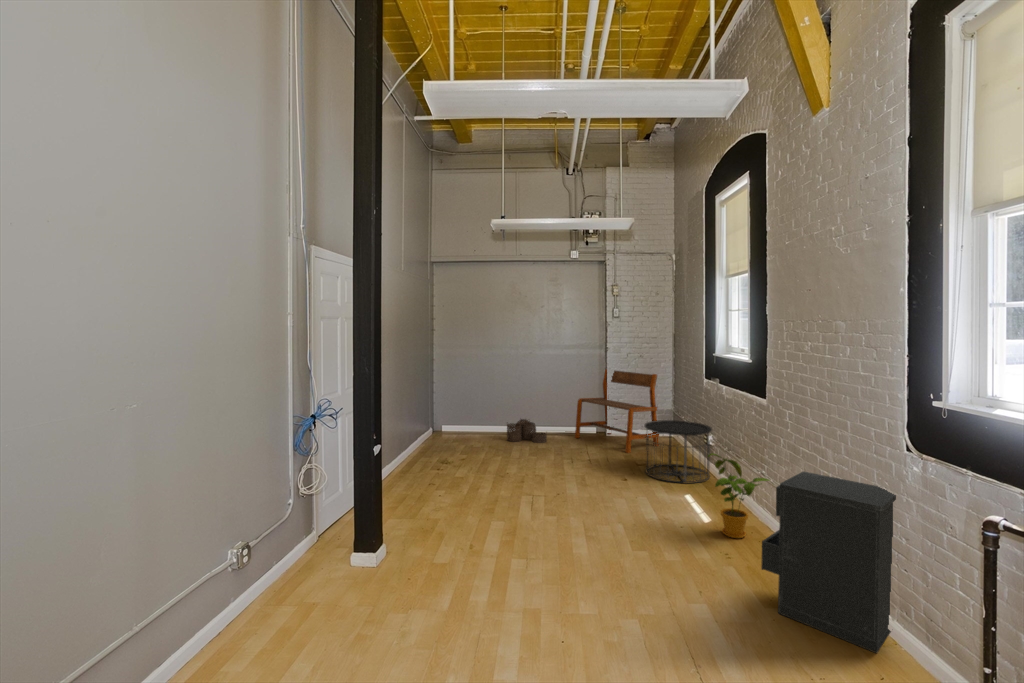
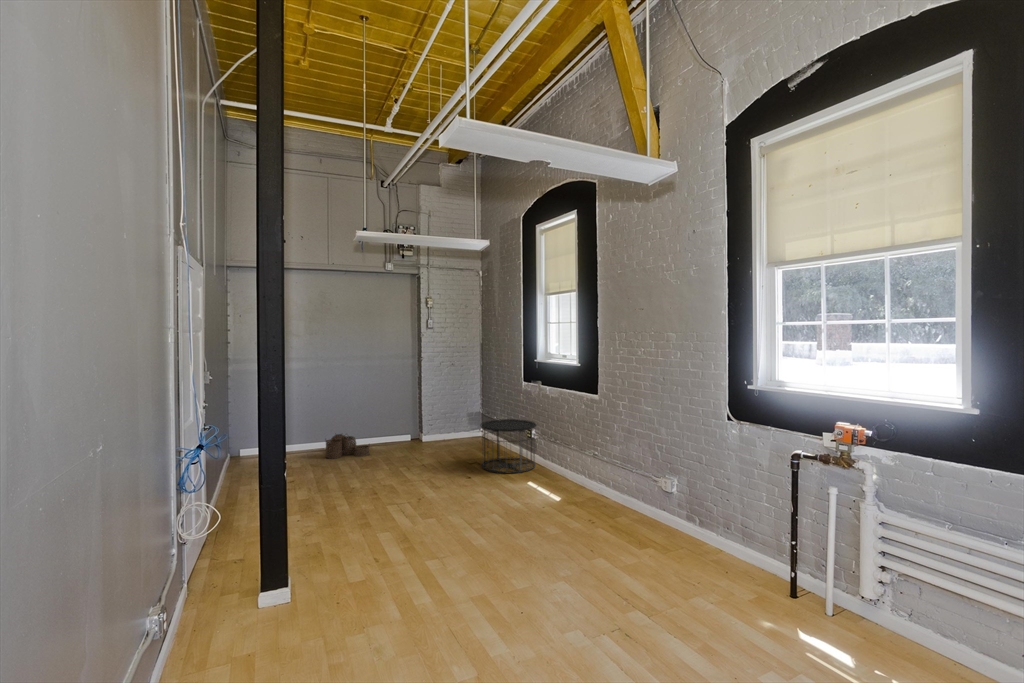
bench: present [575,369,659,453] -> none [395,378,476,454]
house plant: present [708,453,770,538] -> none [563,442,610,508]
filing cabinet: present [761,472,896,653] -> none [640,445,722,562]

